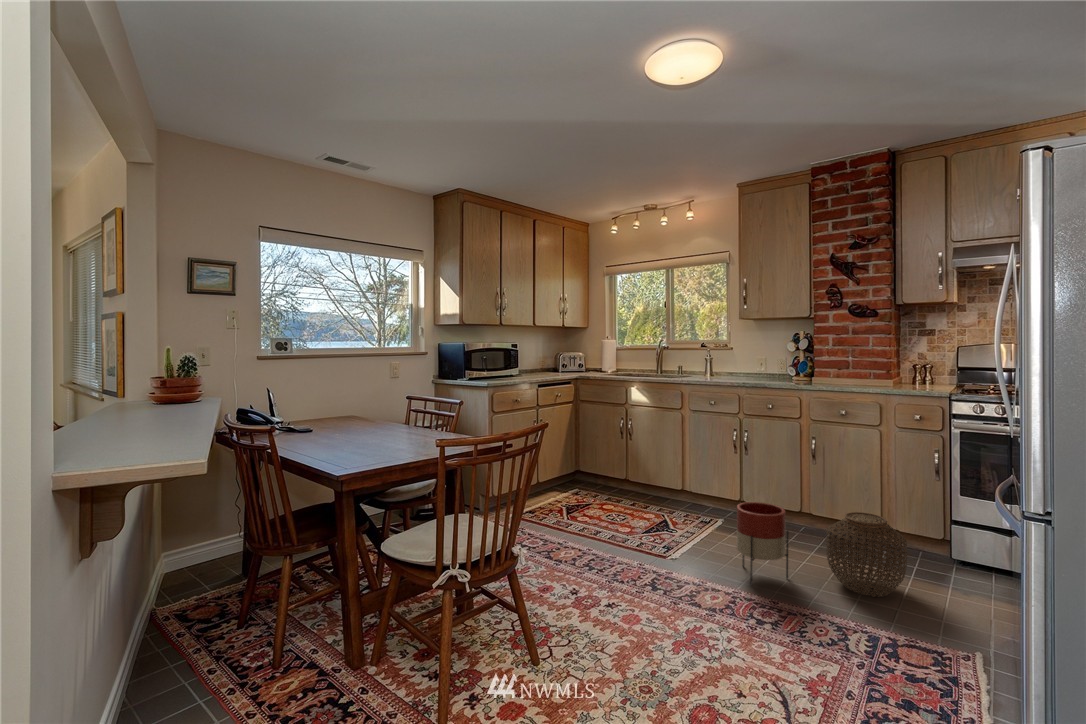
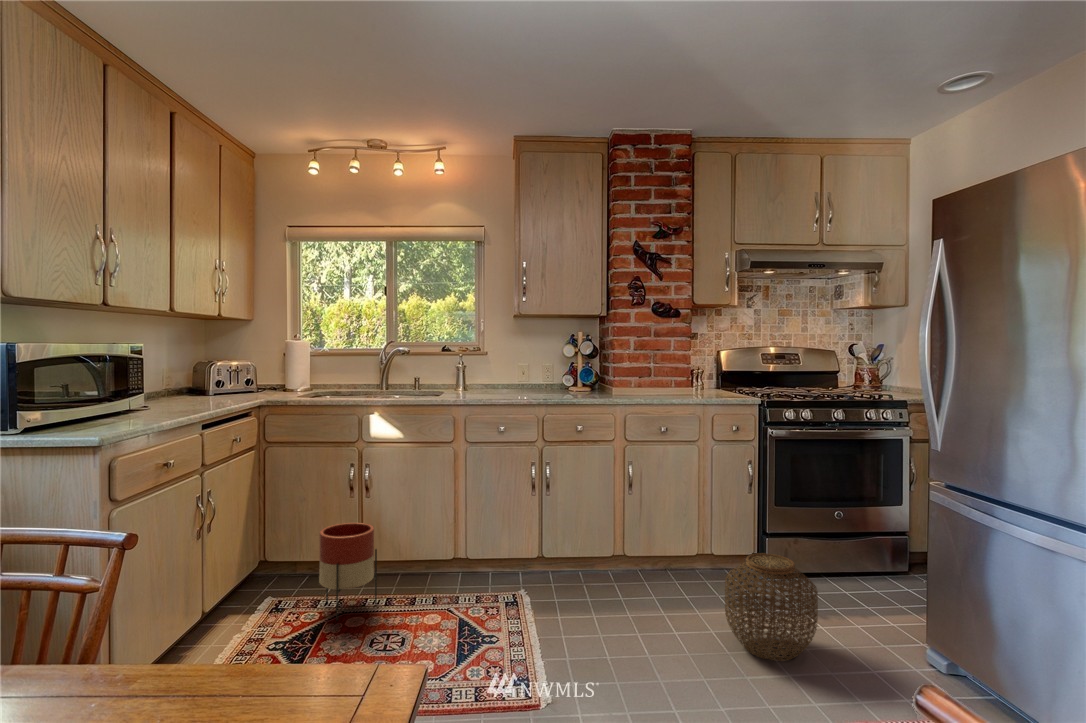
planter: present [736,502,788,584] -> present [319,523,377,621]

